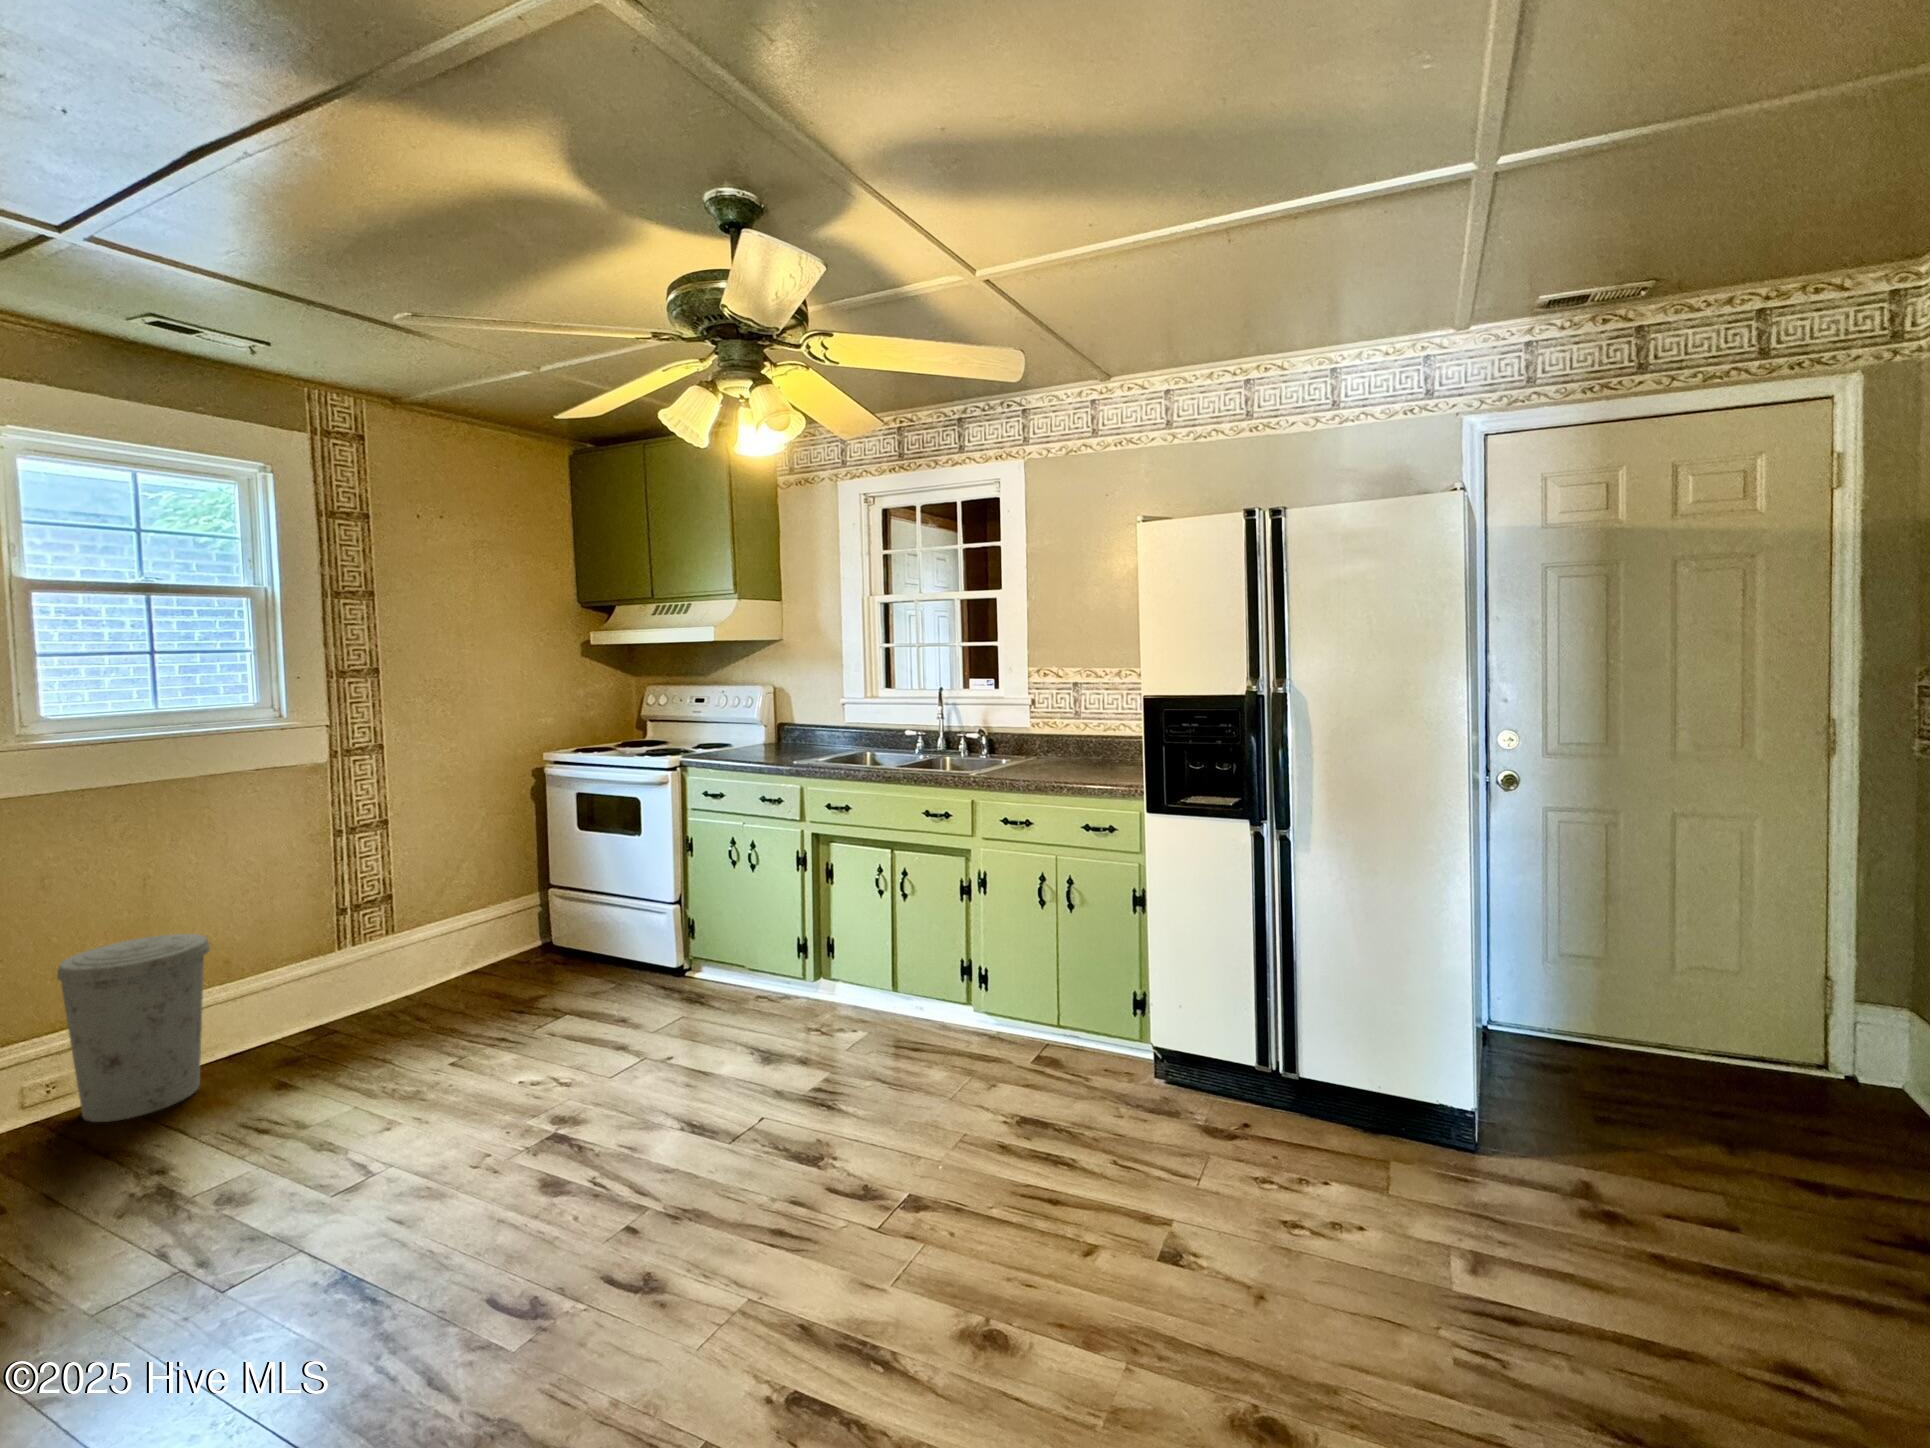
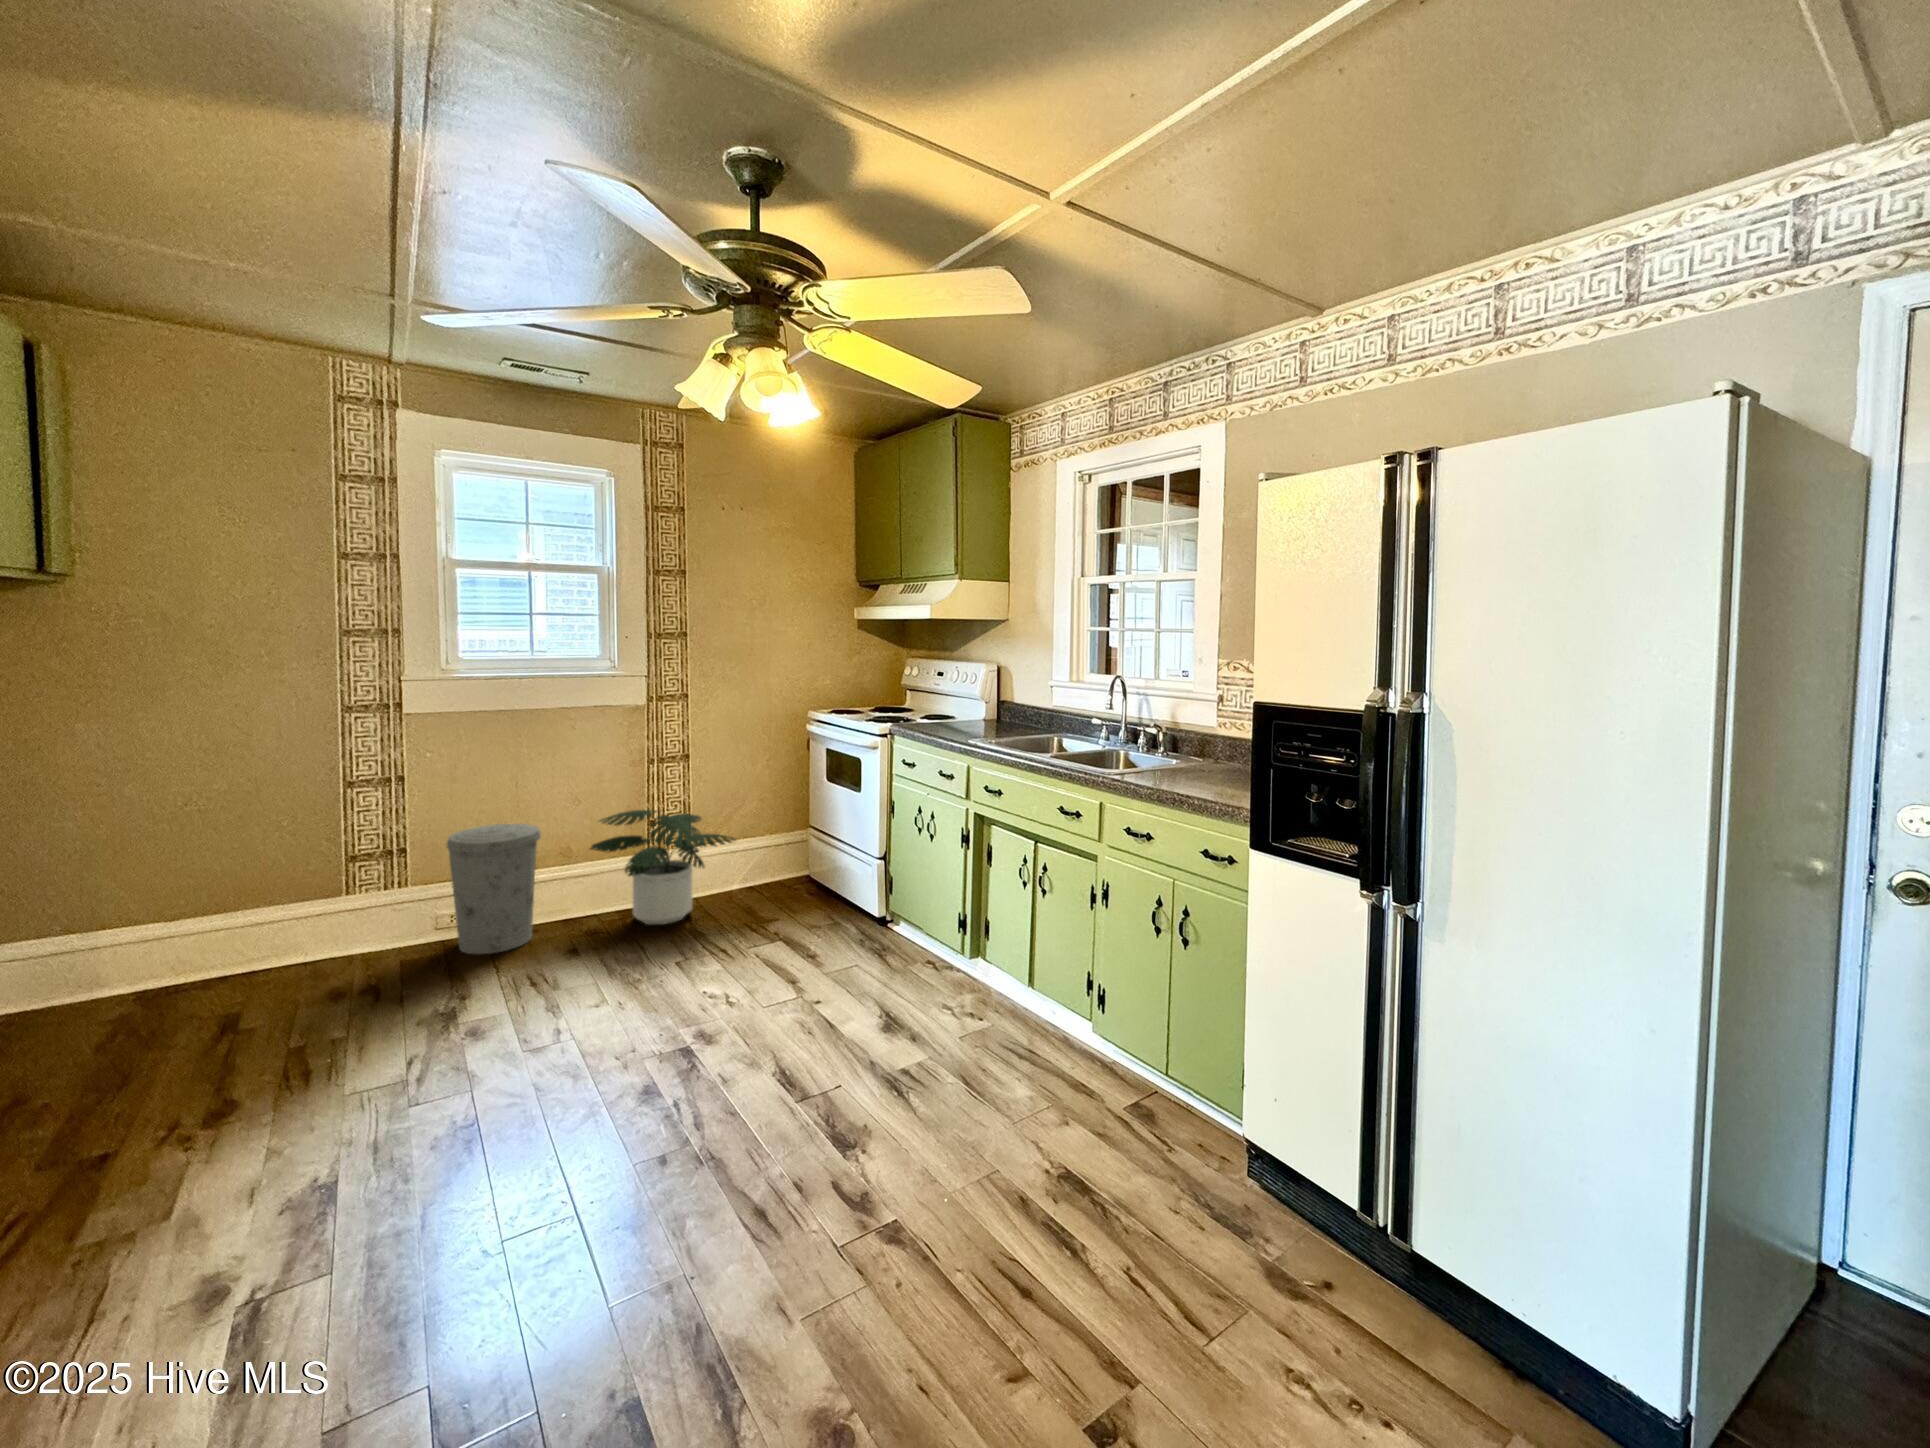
potted plant: none [272,892,478,1035] -> present [590,810,736,924]

